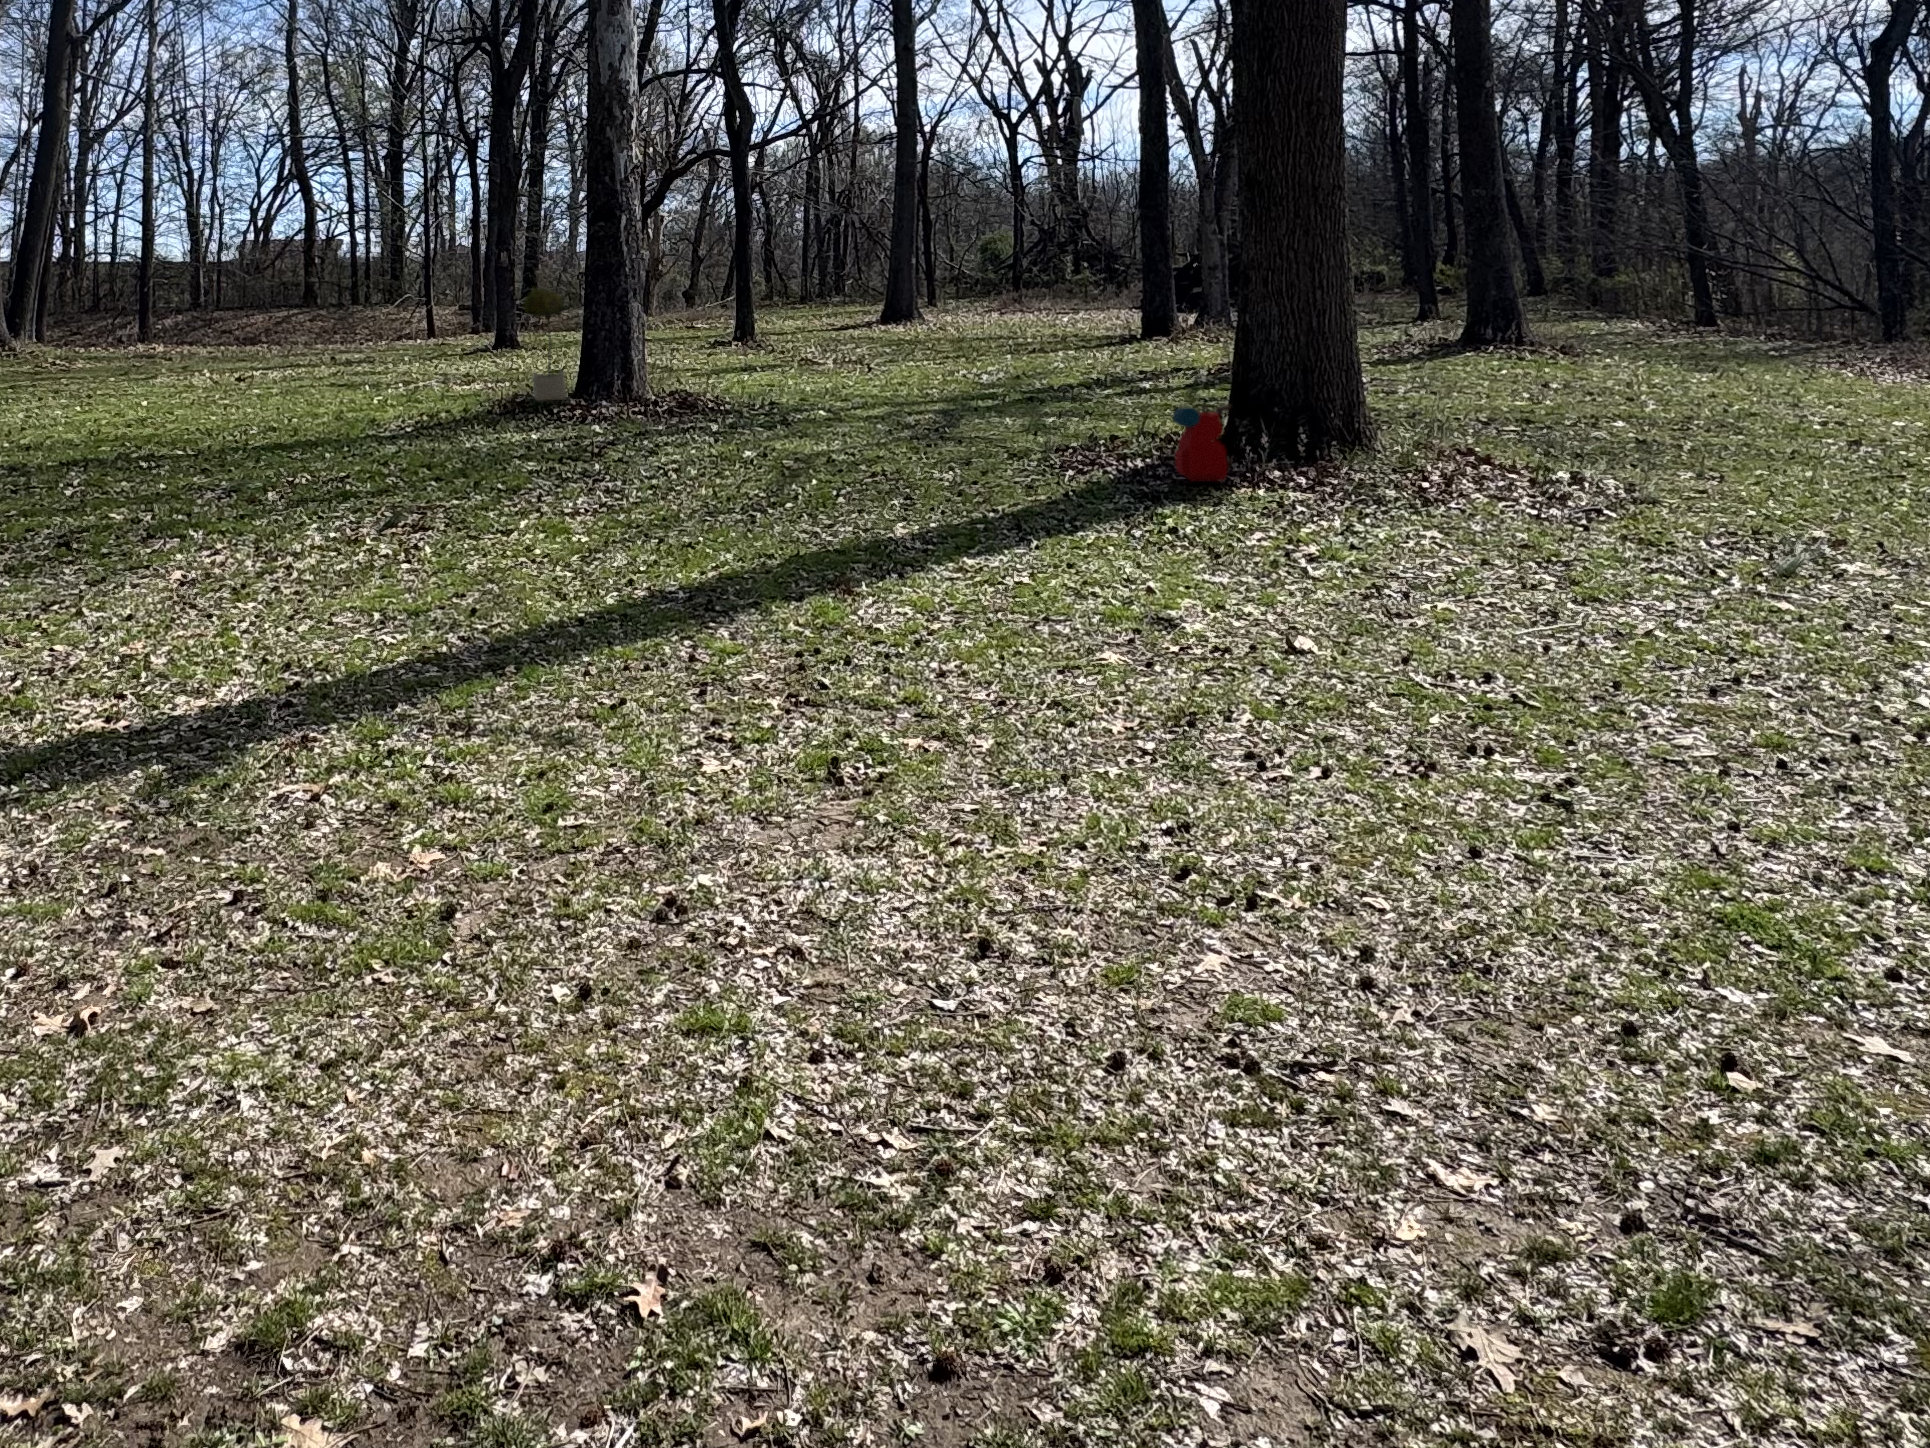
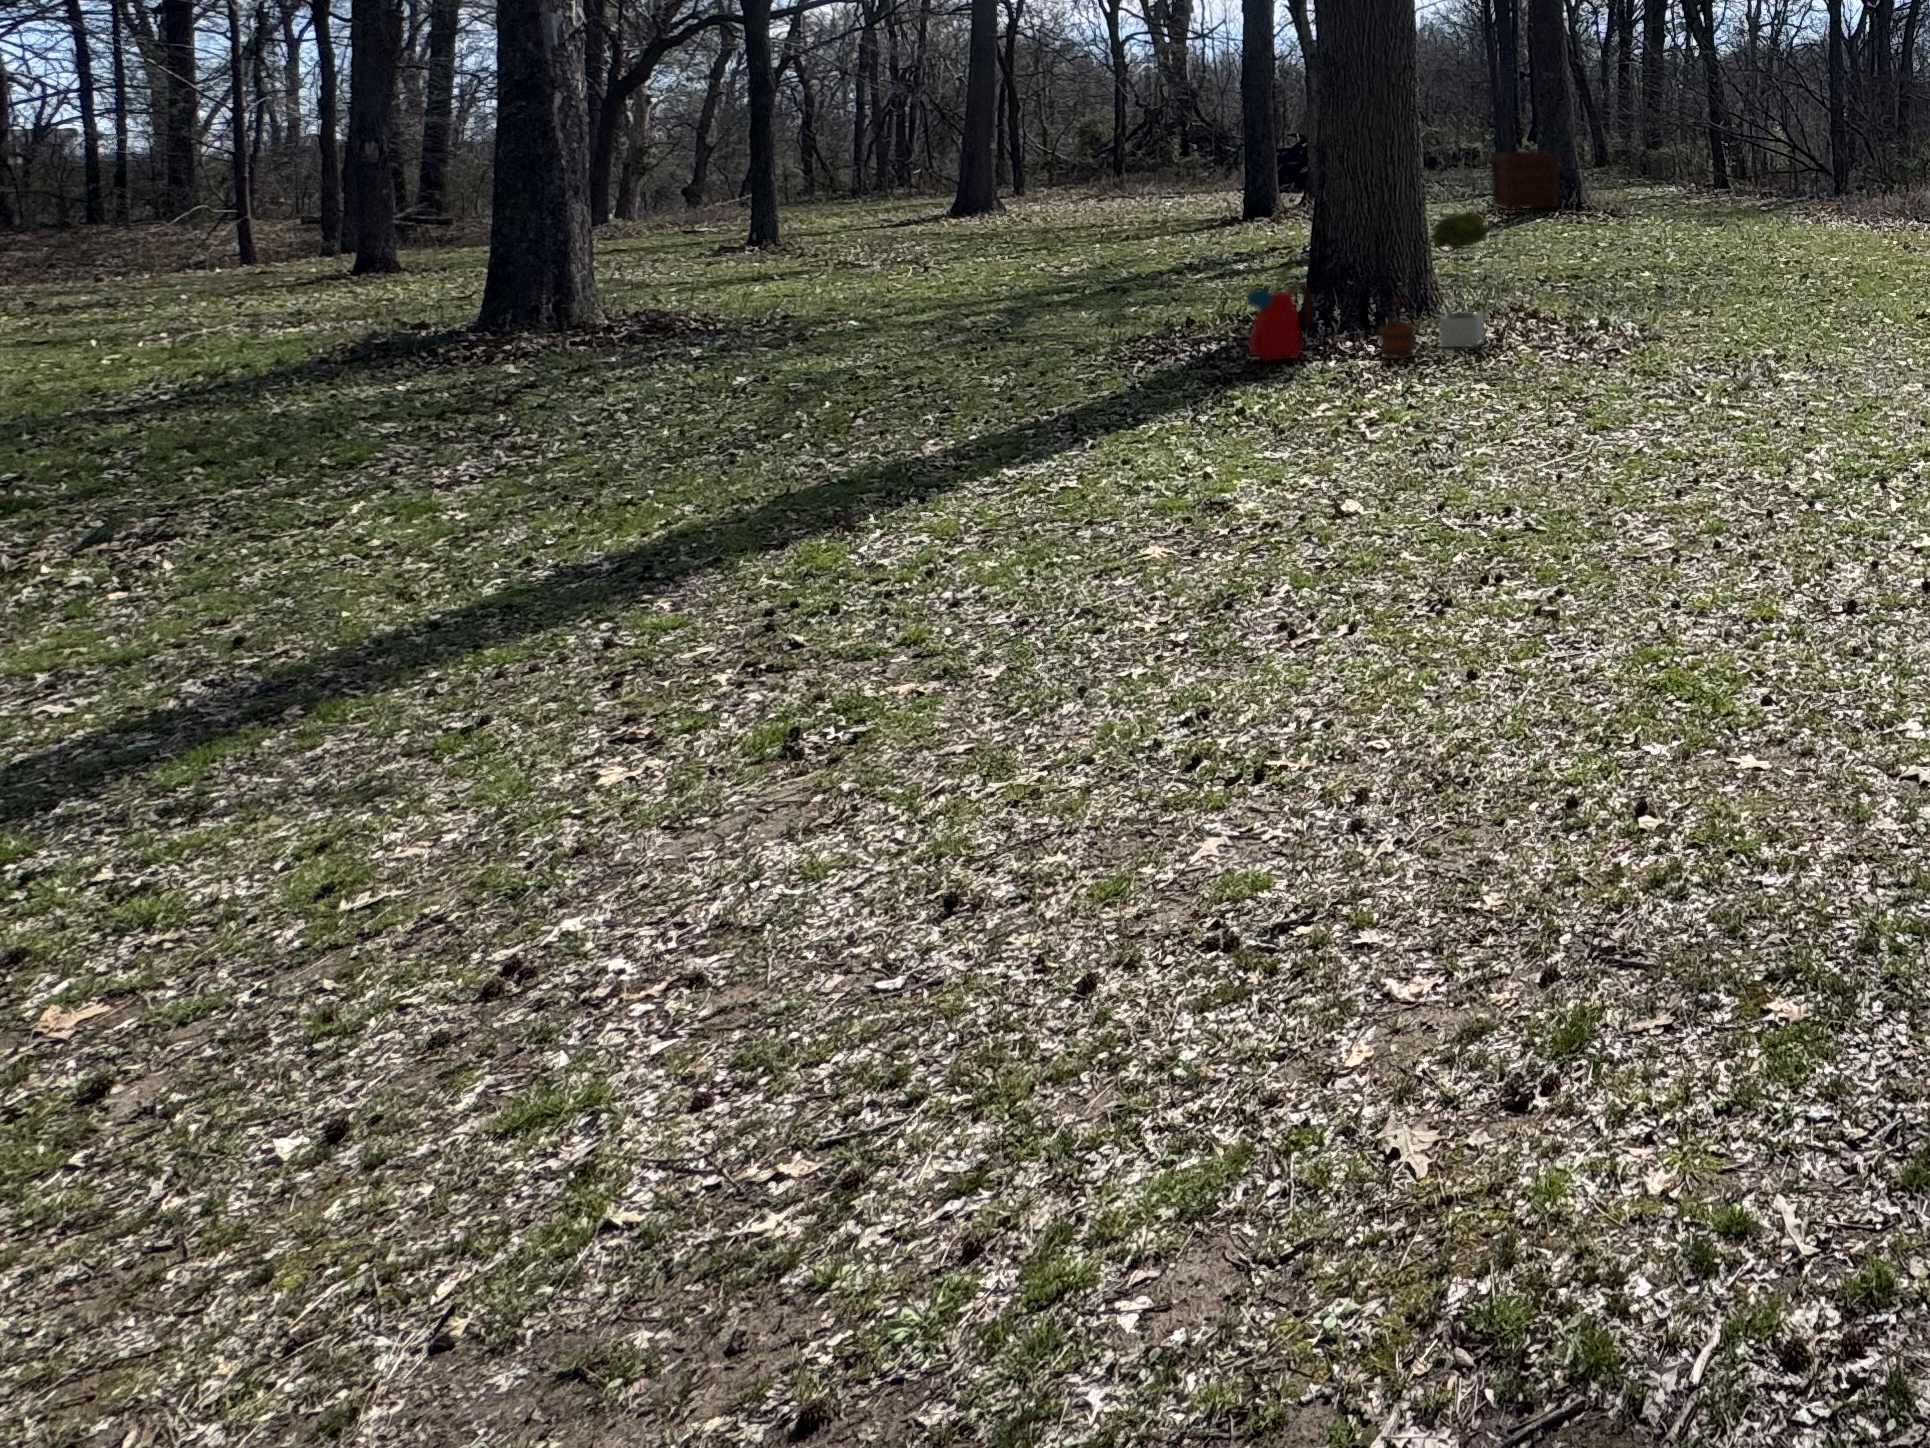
wooden crate: none [1414,281,1497,344] -> present [1491,151,1559,210]
potted tree: present [523,288,568,401] -> present [1432,211,1488,347]
wooden bucket: none [1313,430,1353,495] -> present [1380,299,1416,359]

